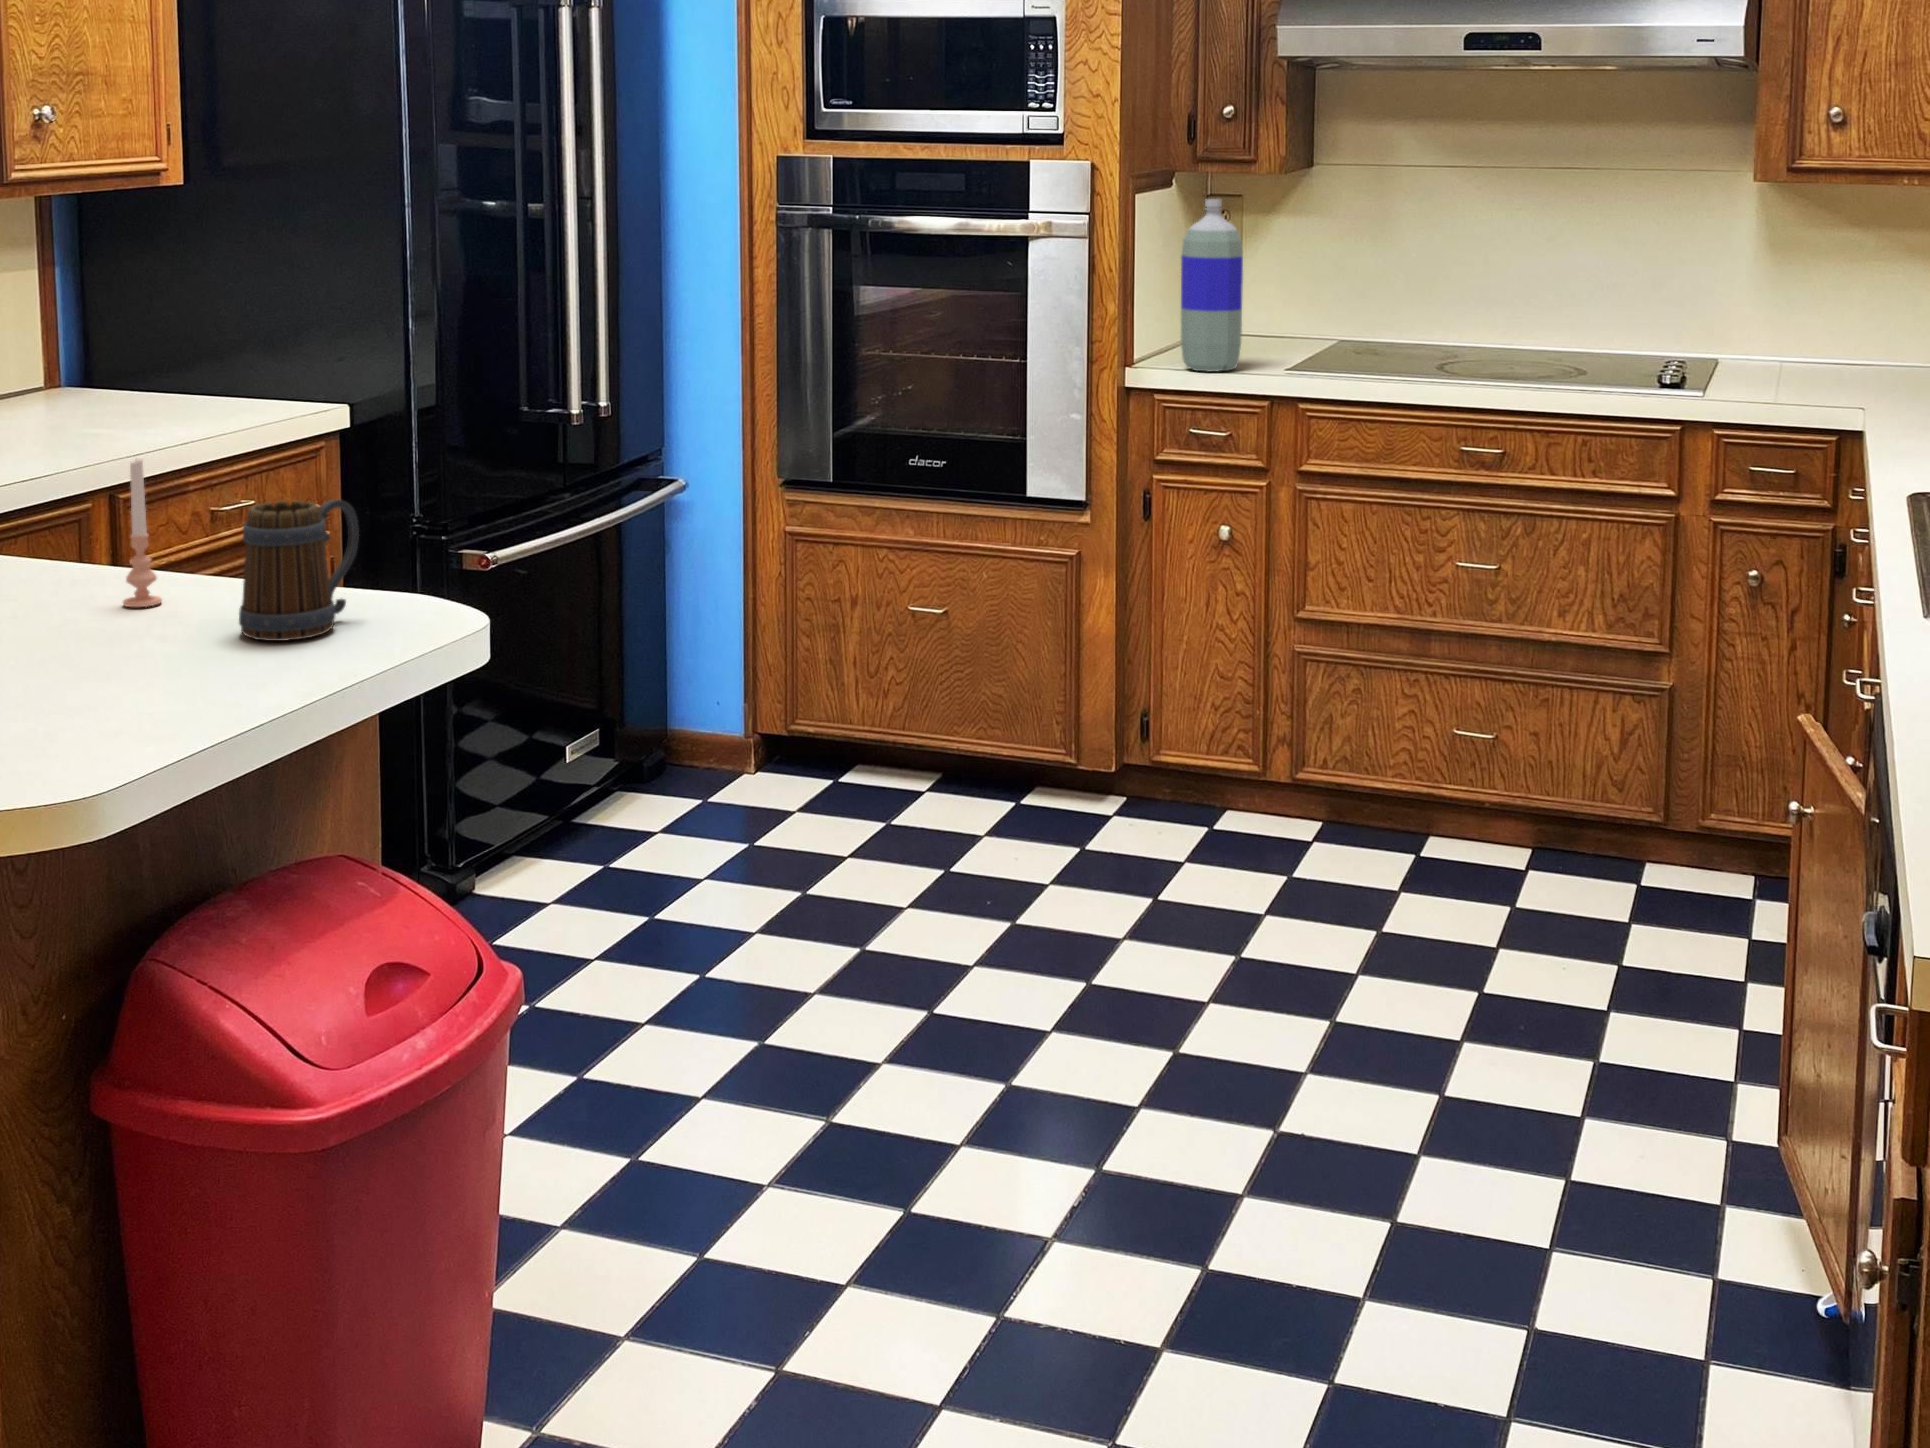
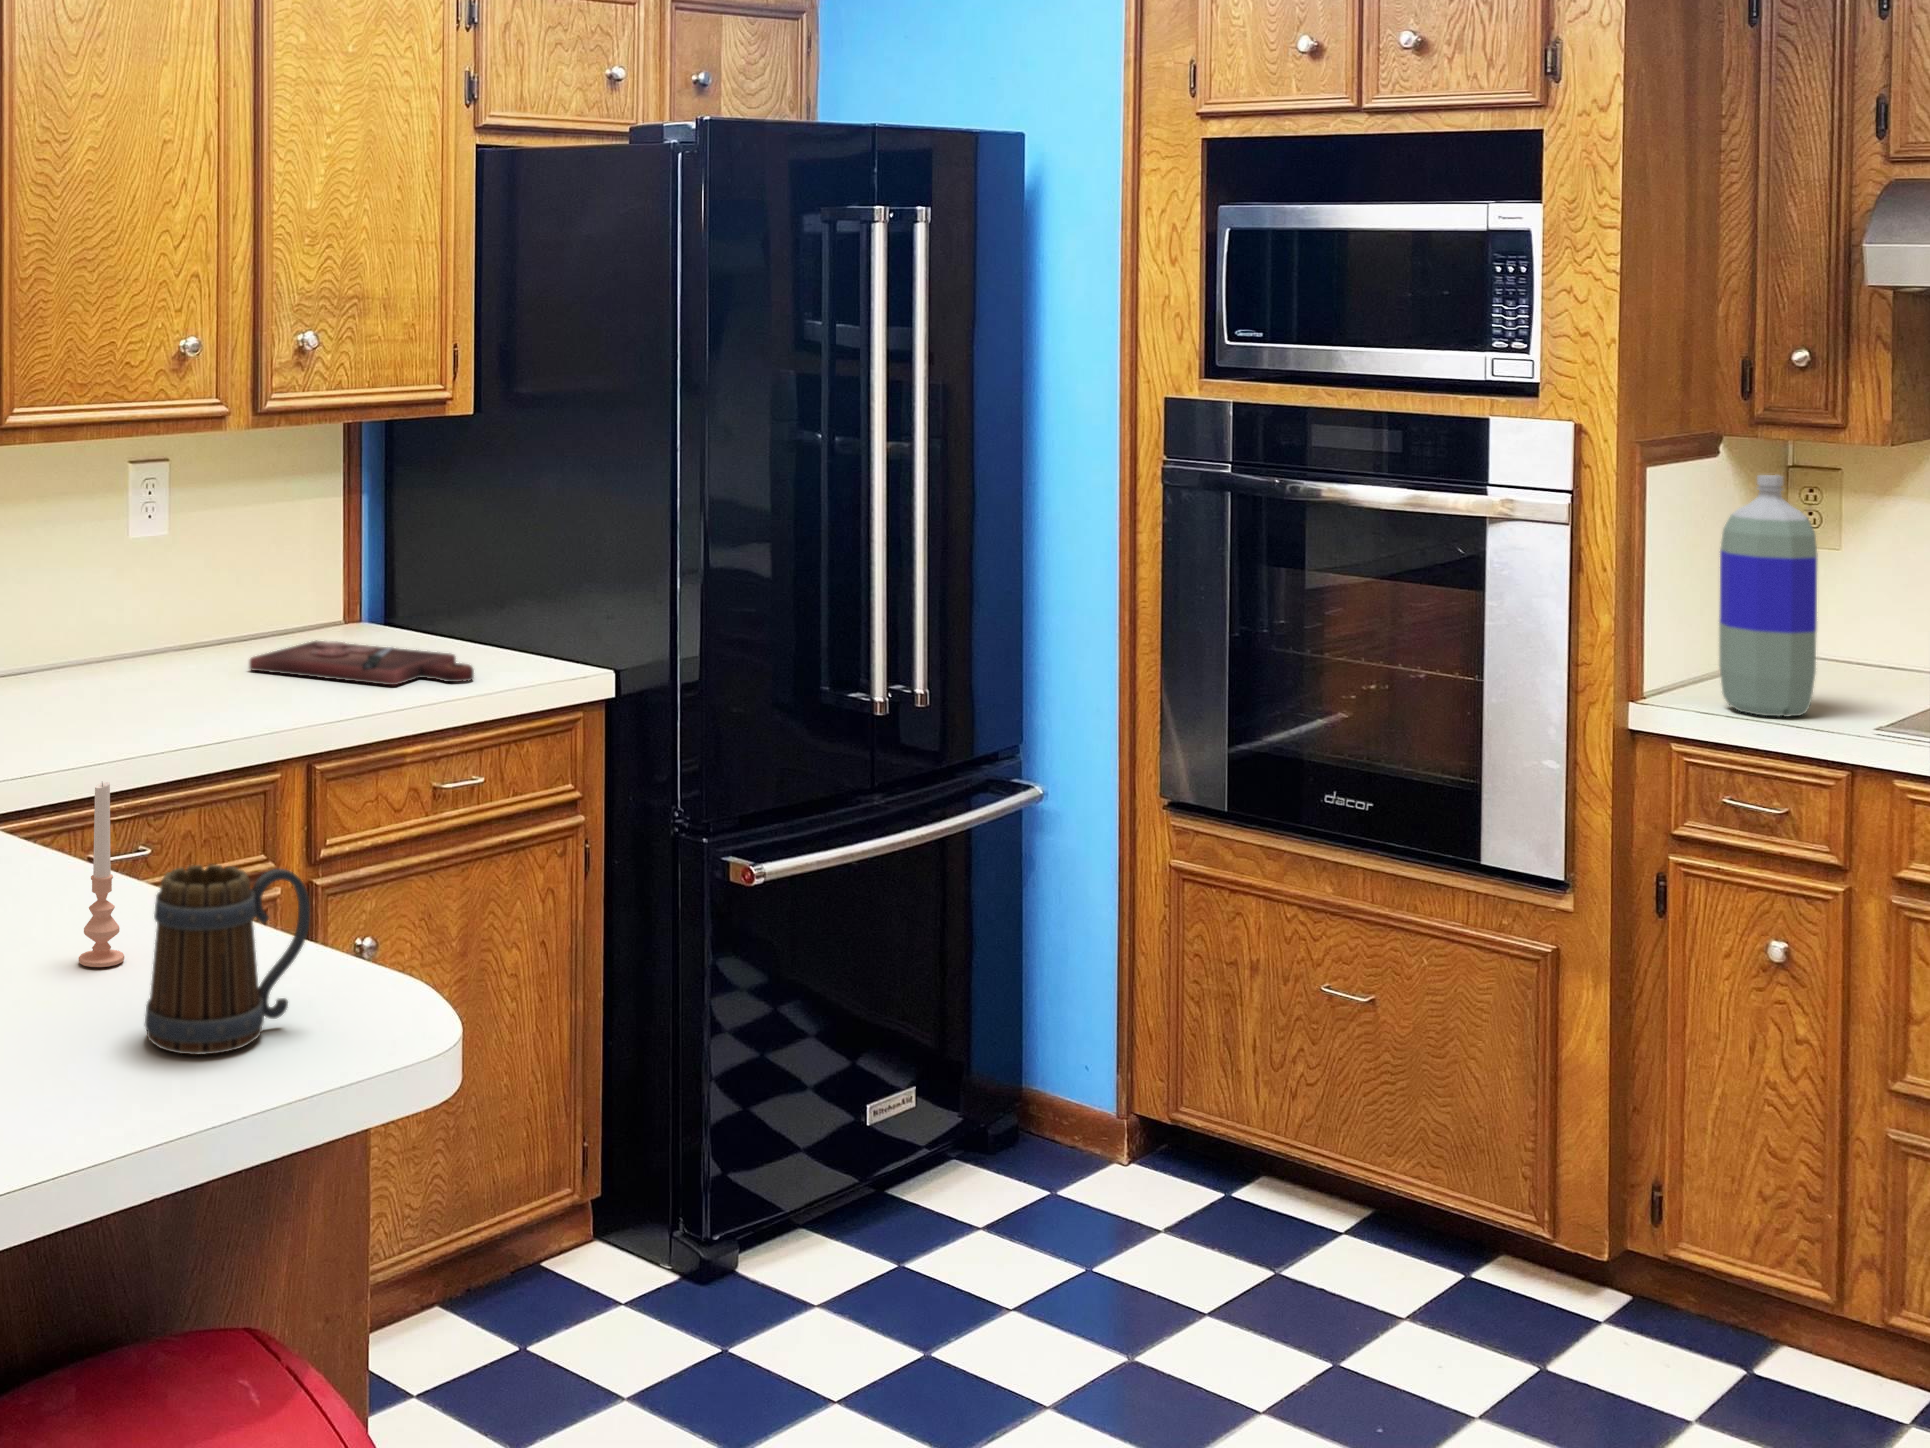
cutting board: none [13,394,239,423] -> present [249,640,474,685]

